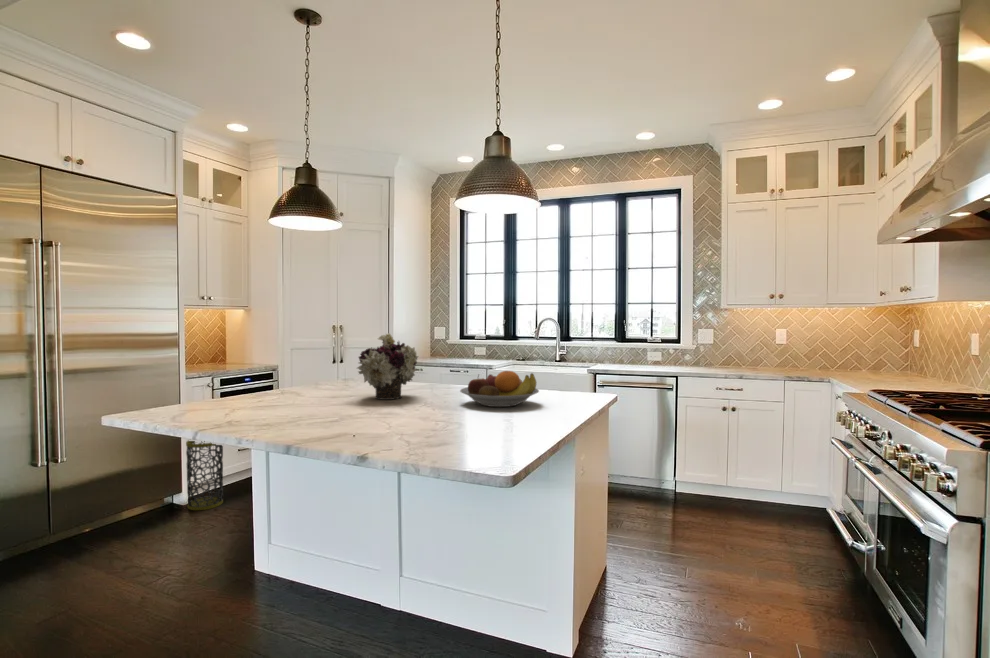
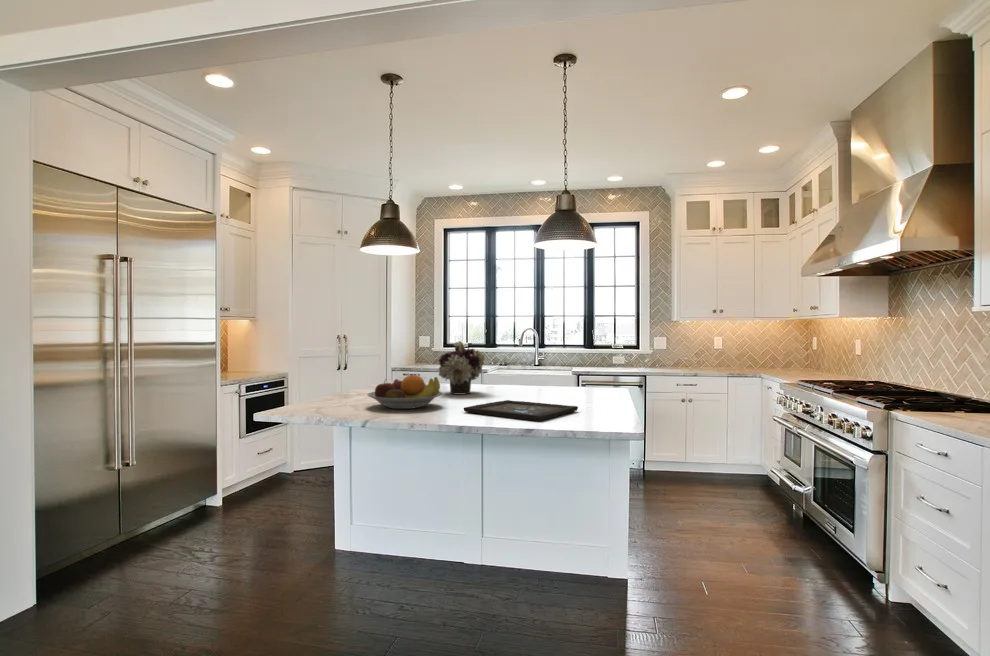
fruit bowl: present [460,371,539,407] -> present [368,375,442,409]
tray: none [321,412,476,451] -> present [464,400,578,421]
trash can: present [186,441,223,510] -> none [222,440,256,509]

